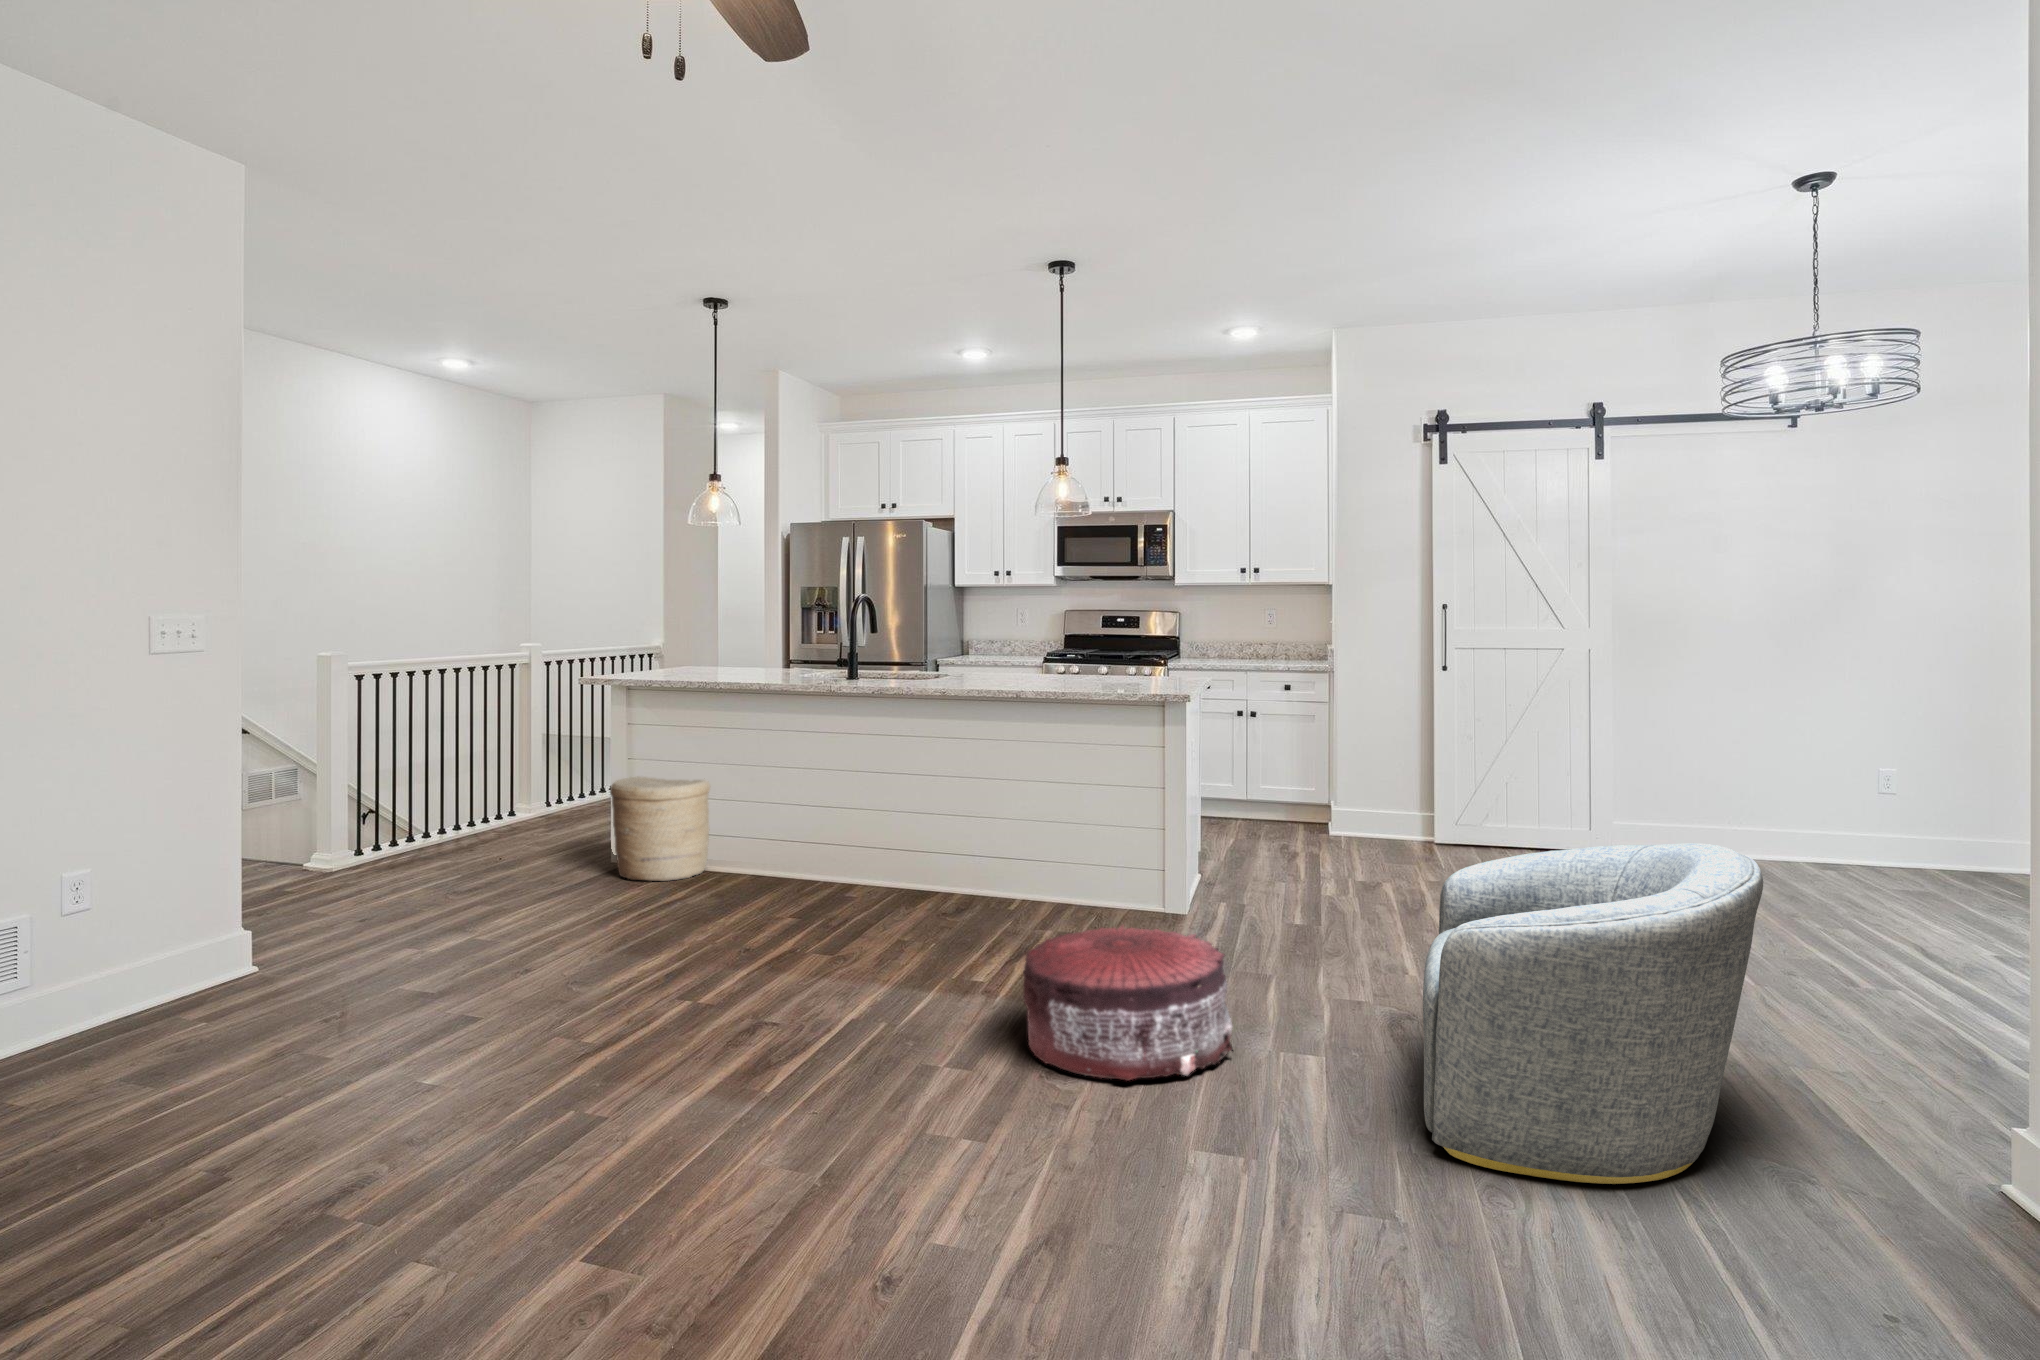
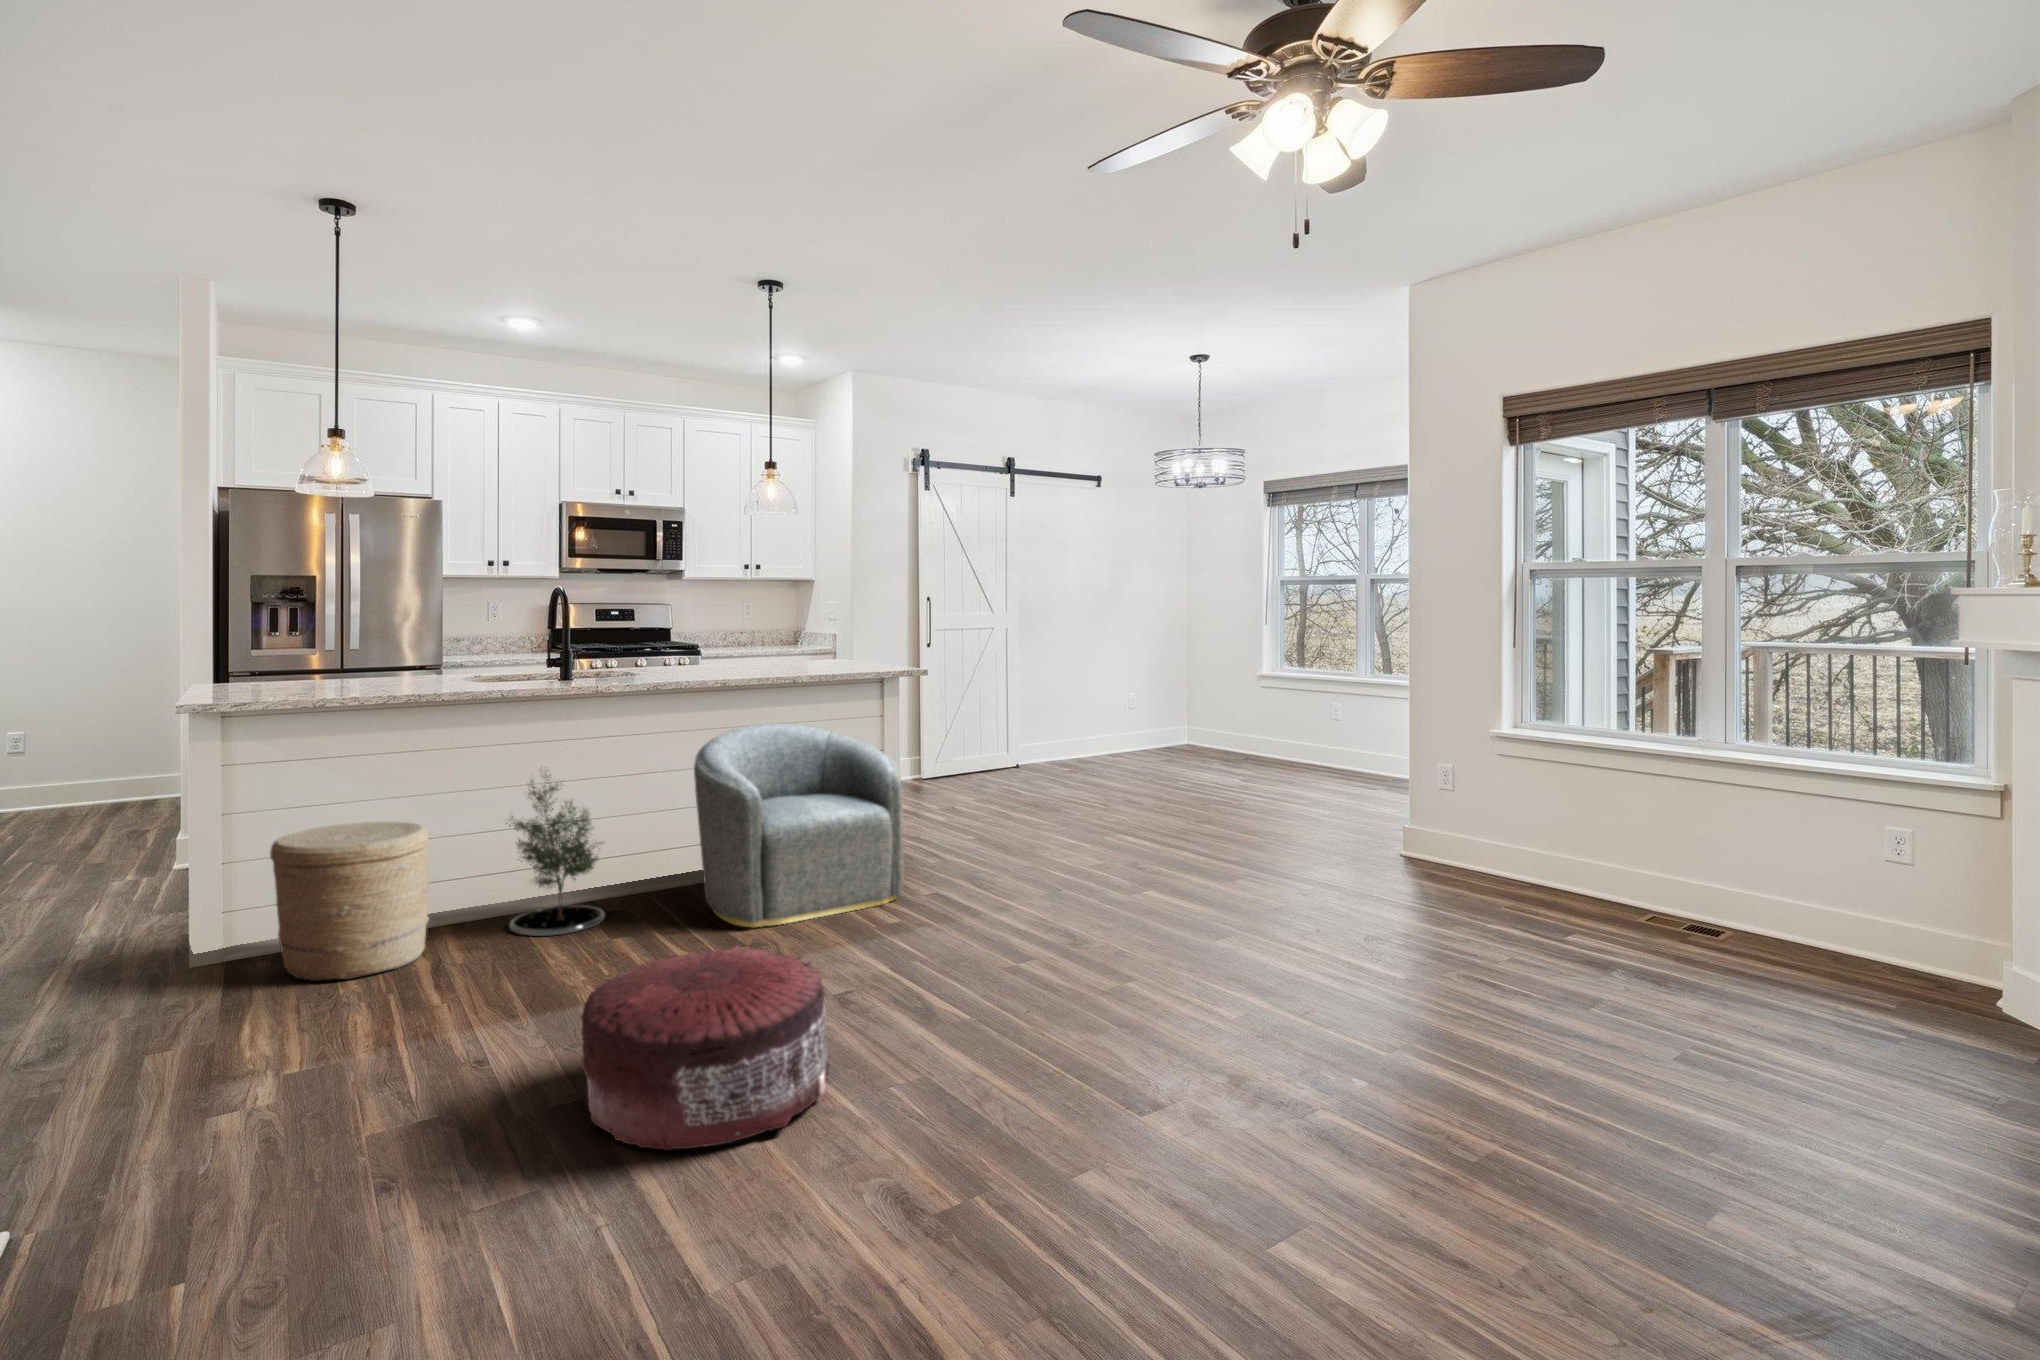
potted tree: none [746,749,832,887] -> present [509,767,605,936]
armchair: present [1423,844,1763,1184] -> present [694,724,904,927]
pouf: present [1023,926,1233,1081] -> present [581,944,829,1151]

